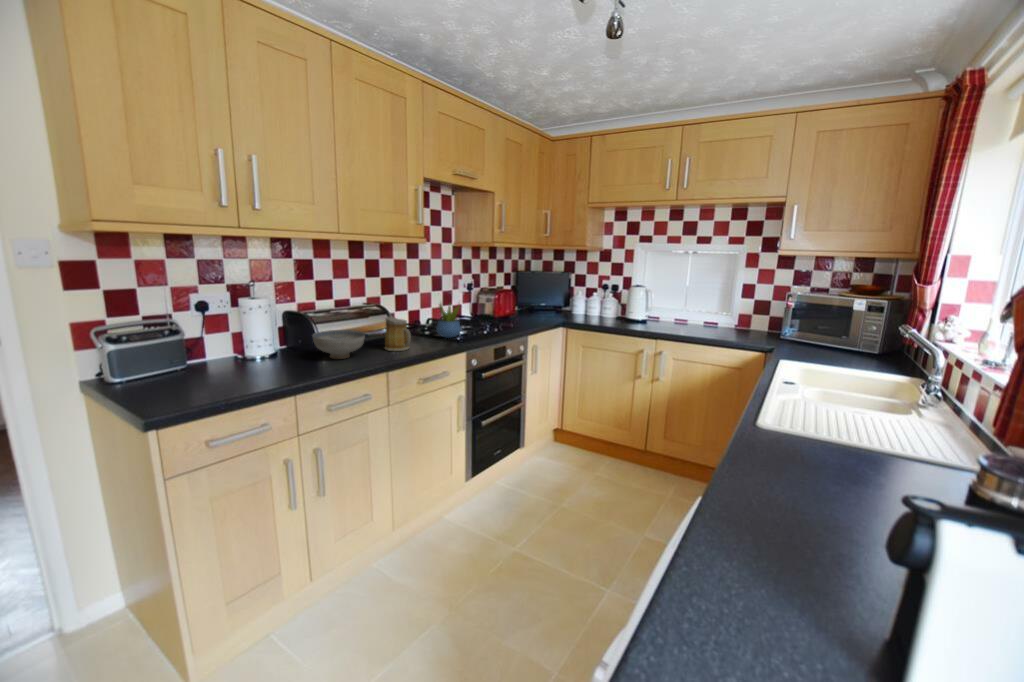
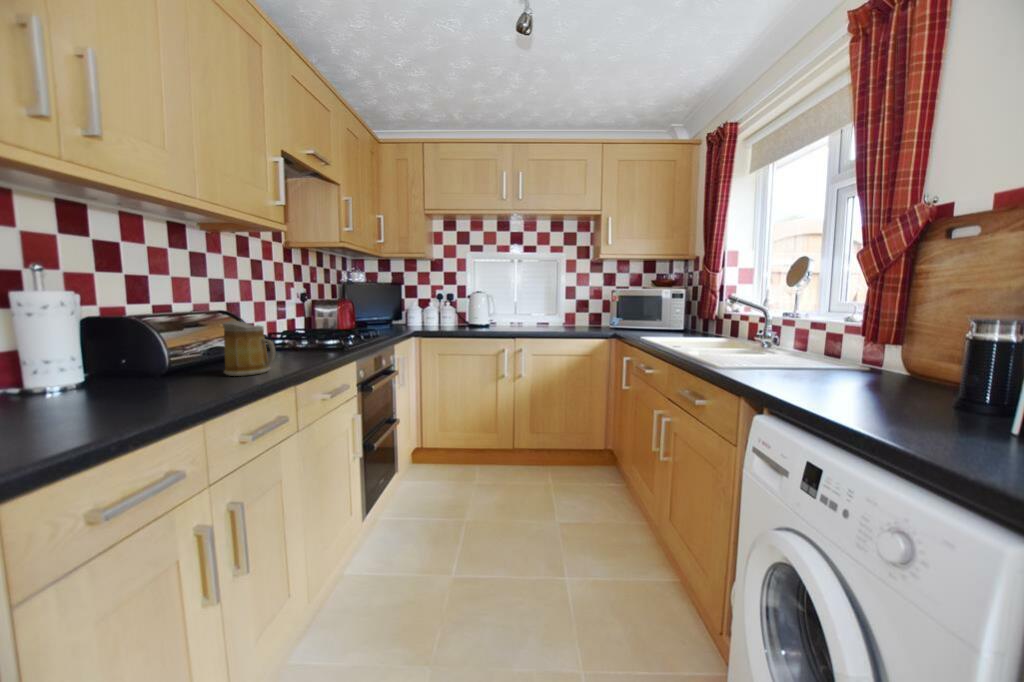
succulent plant: present [436,303,461,338] -> none [287,300,326,353]
ceramic bowl: present [313,330,365,359] -> none [71,347,199,400]

